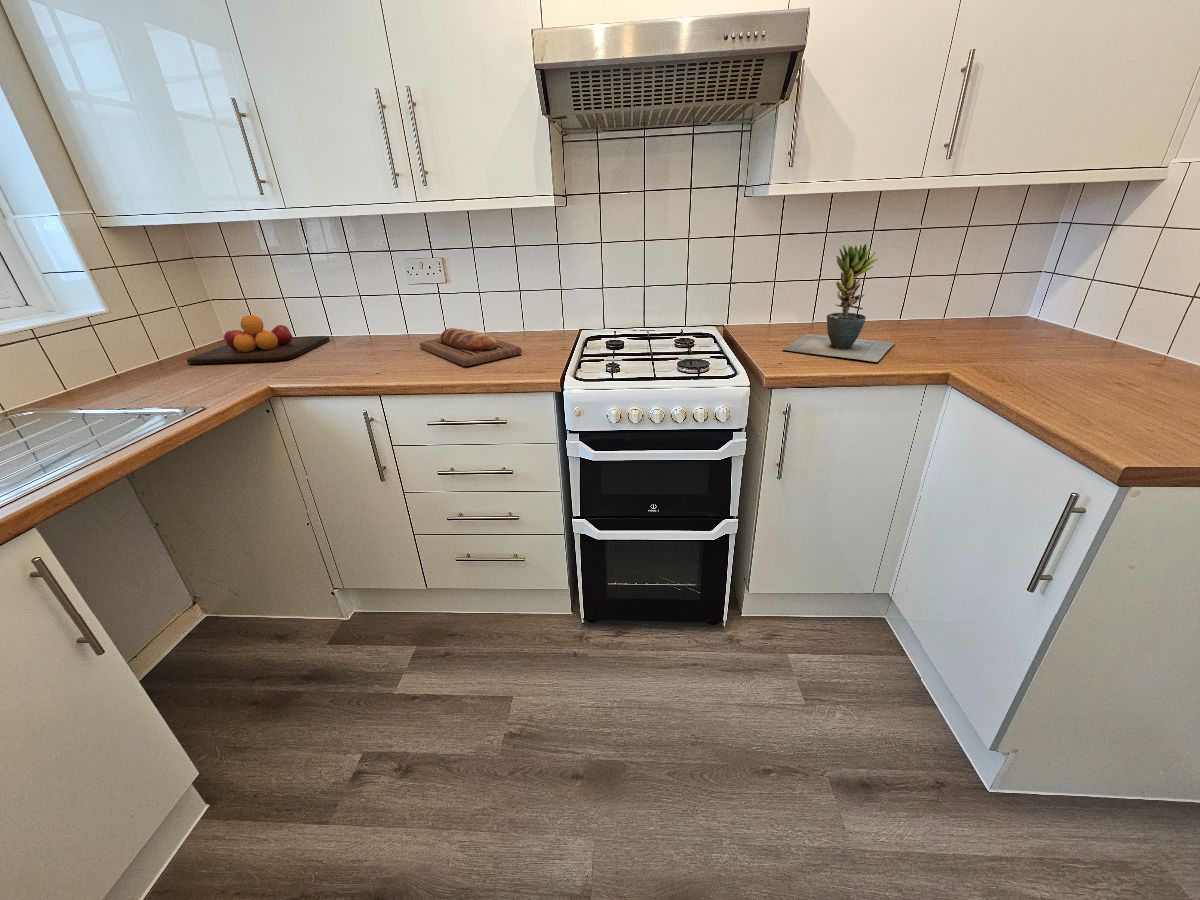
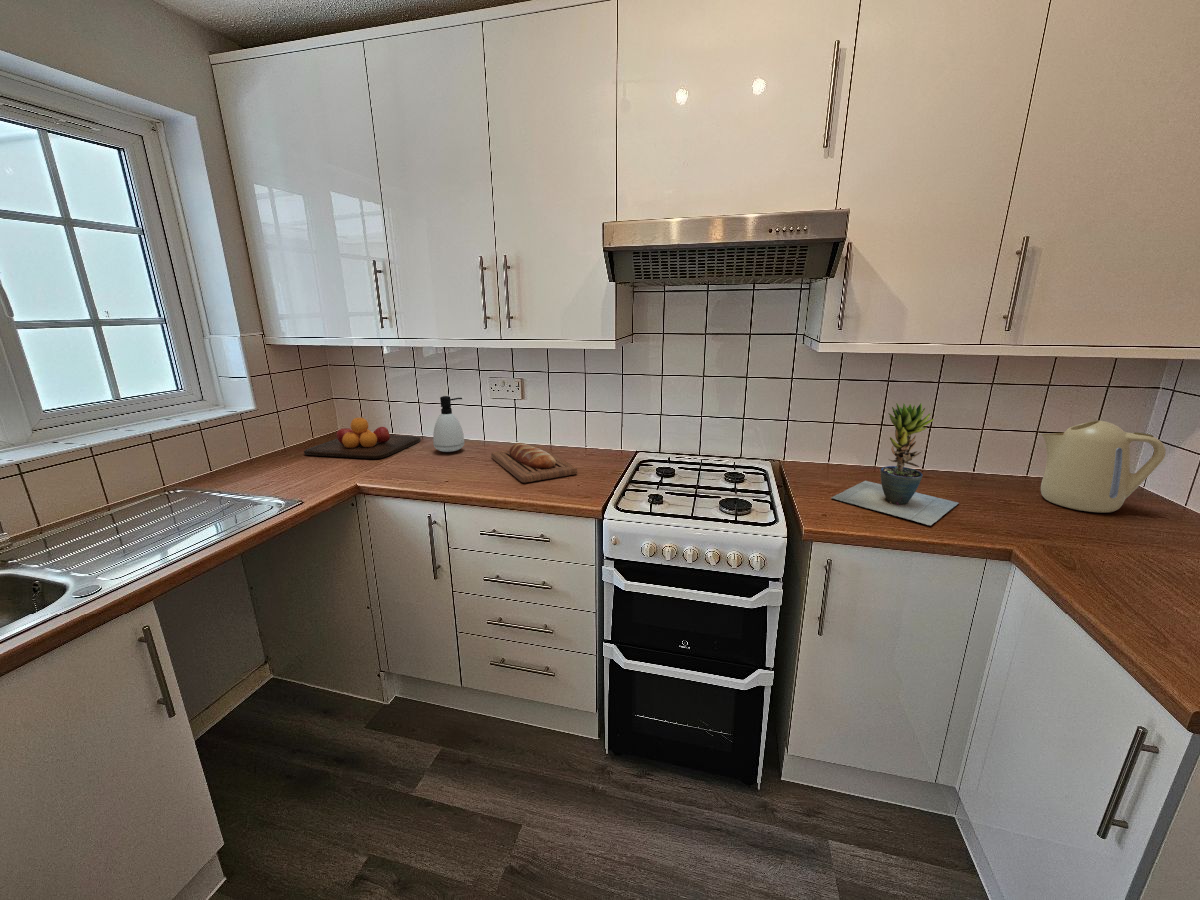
kettle: none [960,252,1067,340] -> present [1041,420,1166,513]
soap dispenser: none [347,281,385,347] -> present [433,396,464,452]

